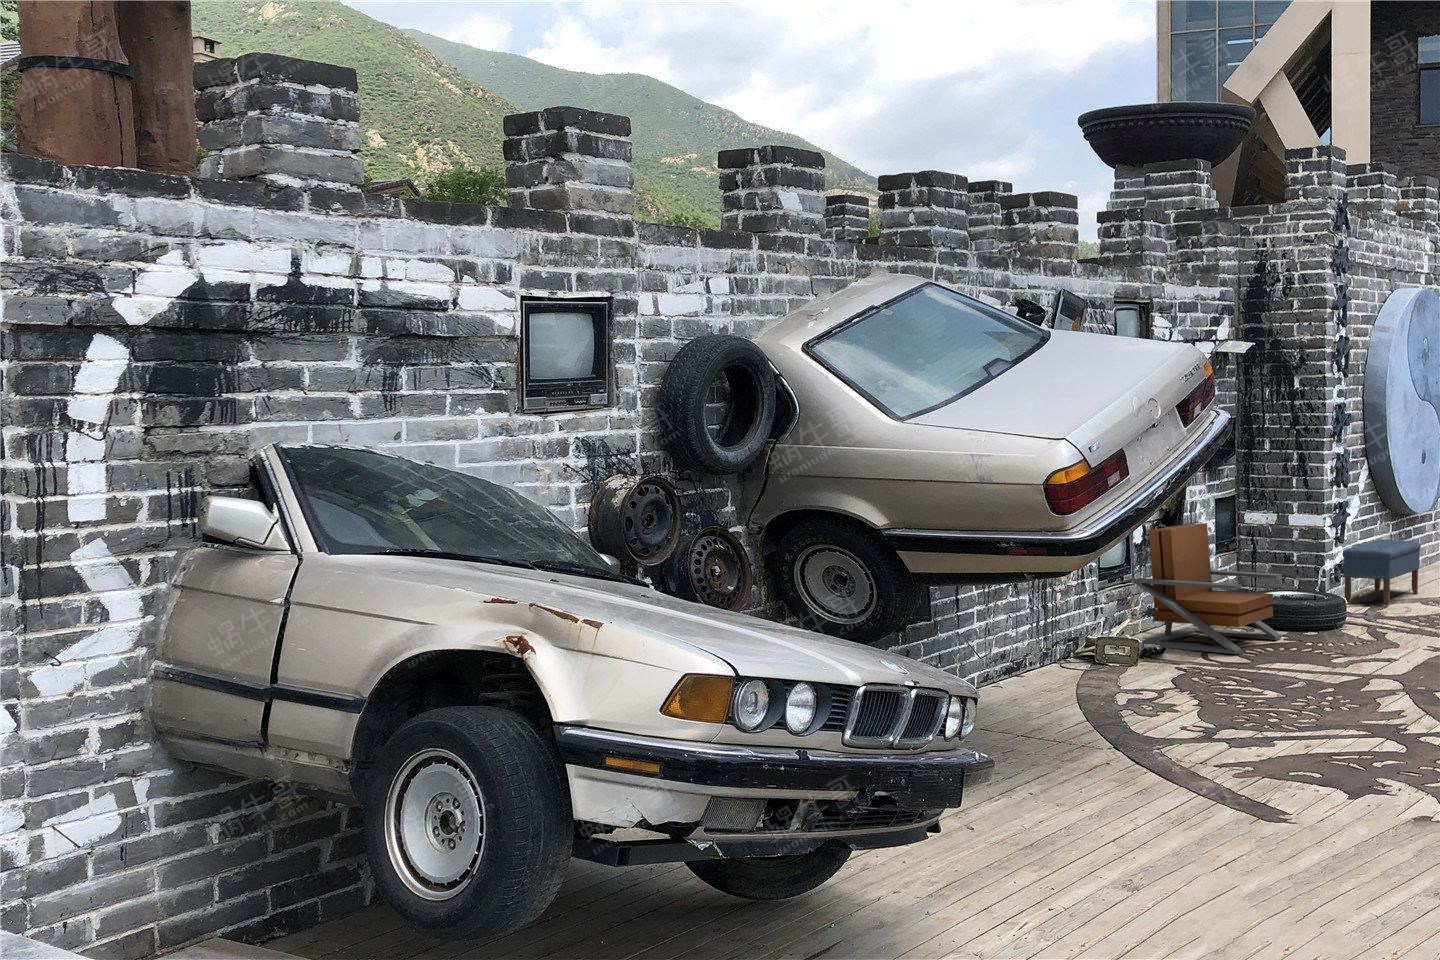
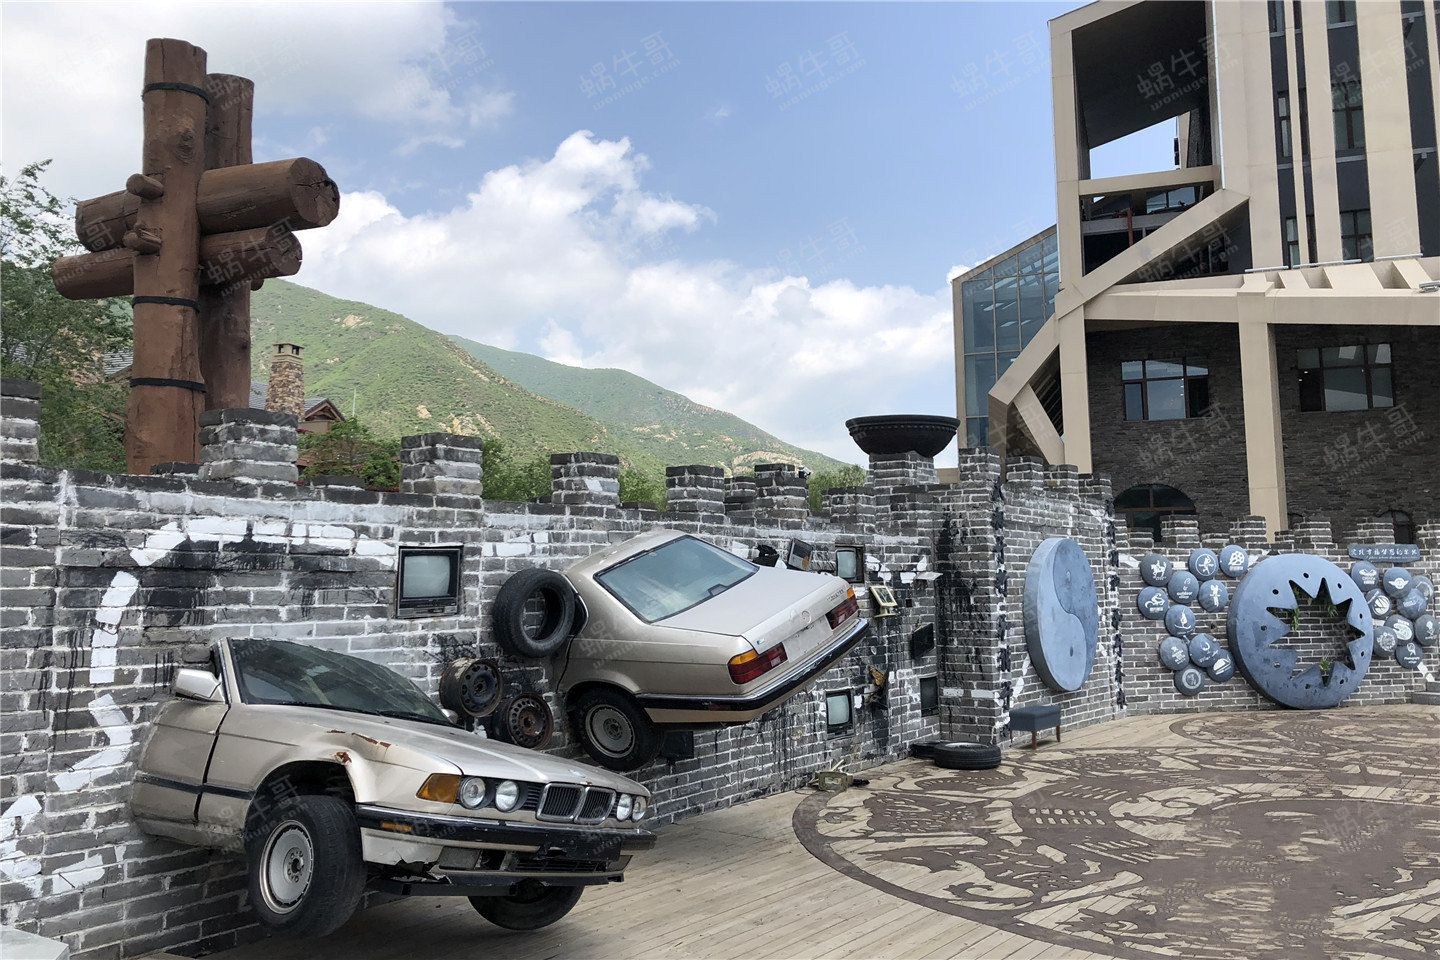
lounge chair: present [1134,523,1282,654] -> none [851,693,951,780]

